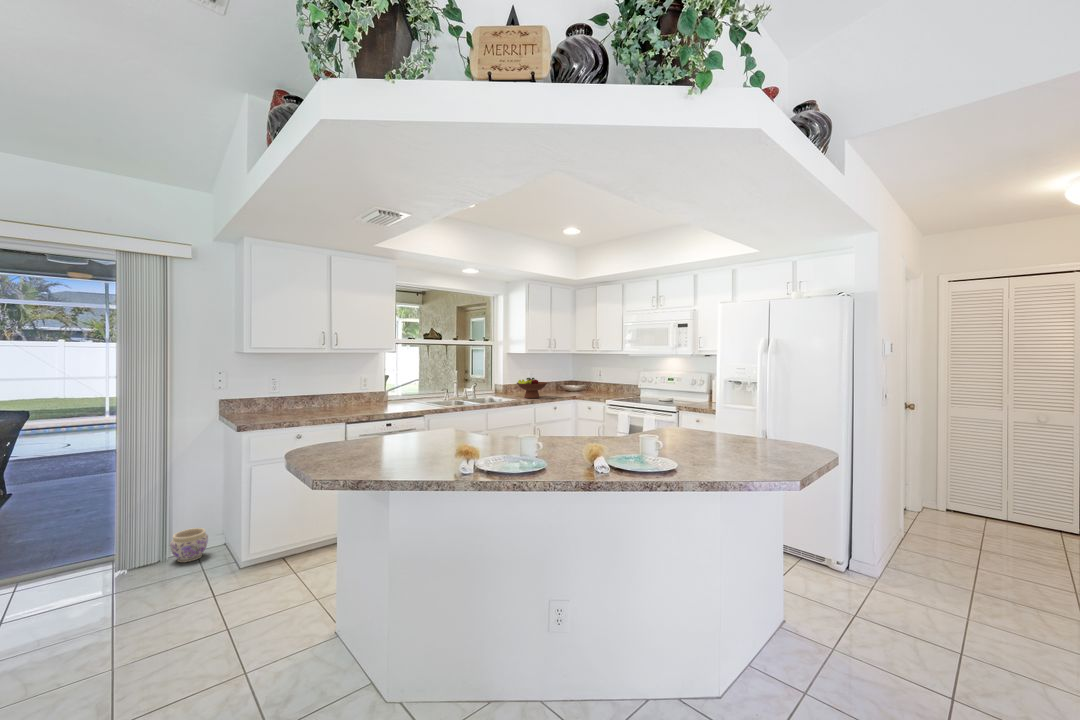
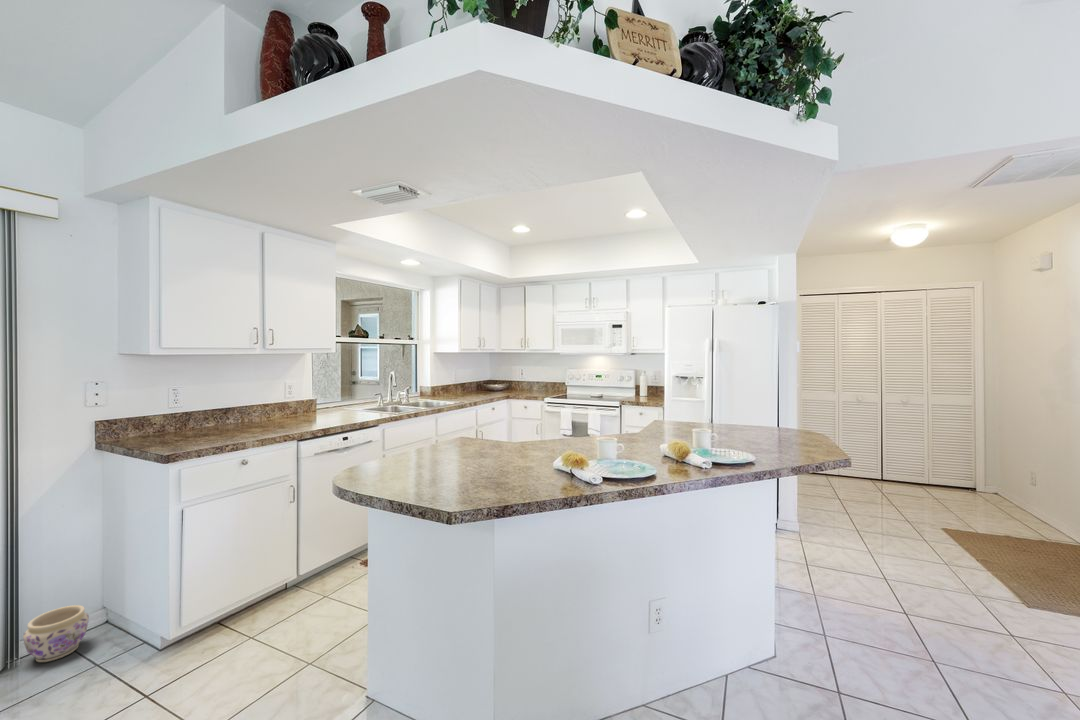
fruit bowl: present [517,378,547,398] -> none [450,378,483,400]

